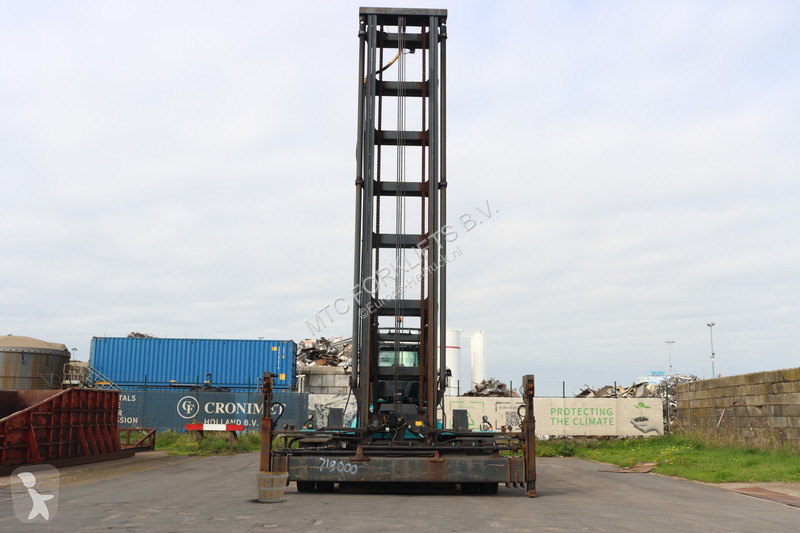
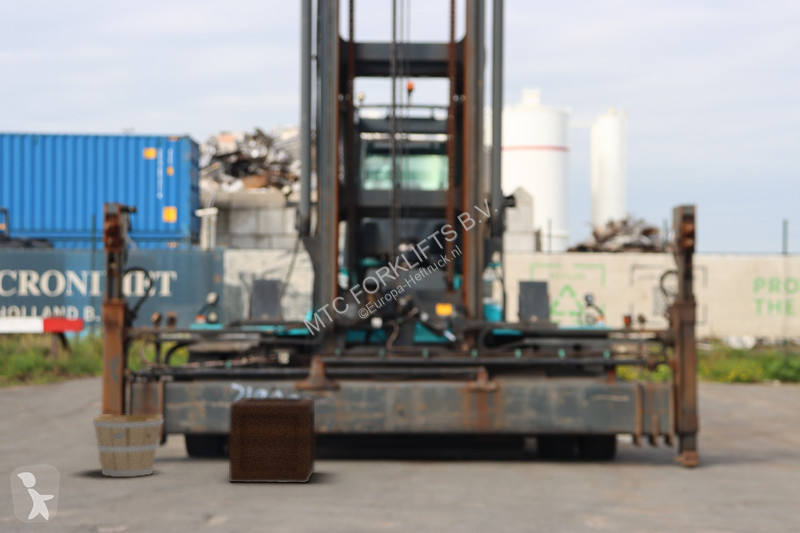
wooden crate: none [318,464,359,506] -> present [229,397,315,483]

